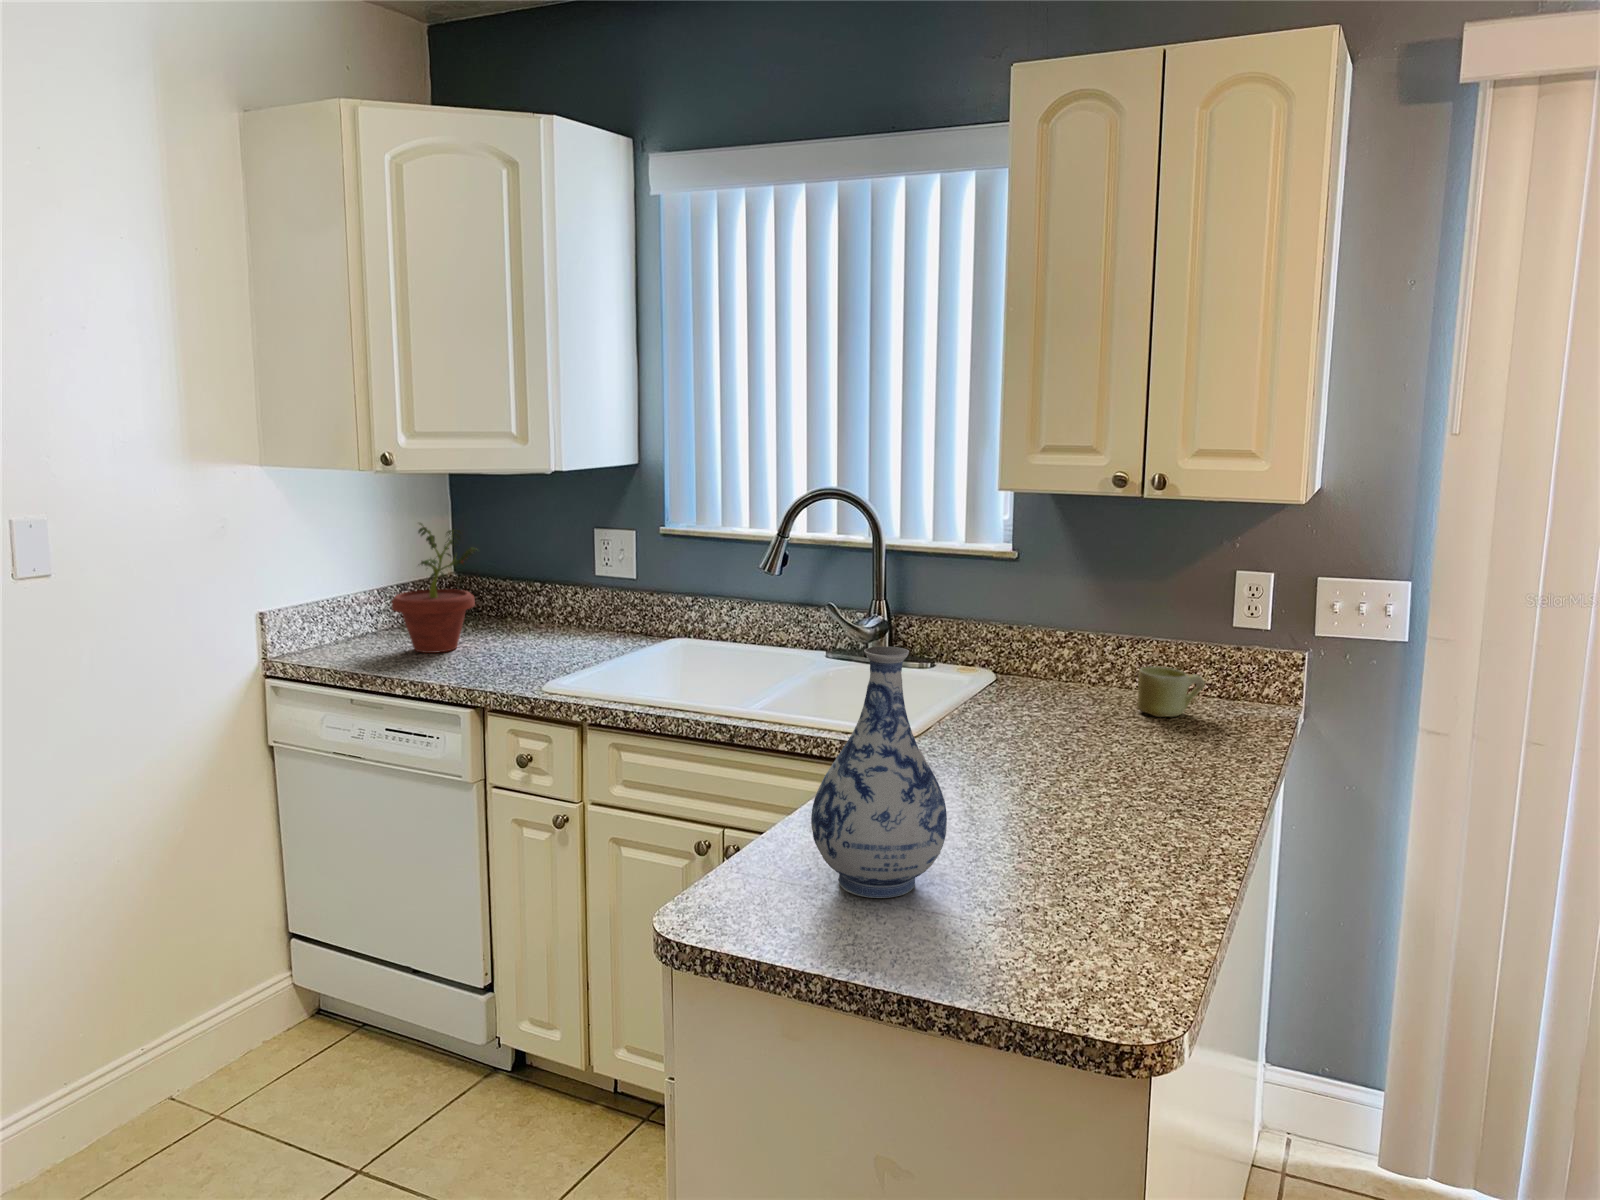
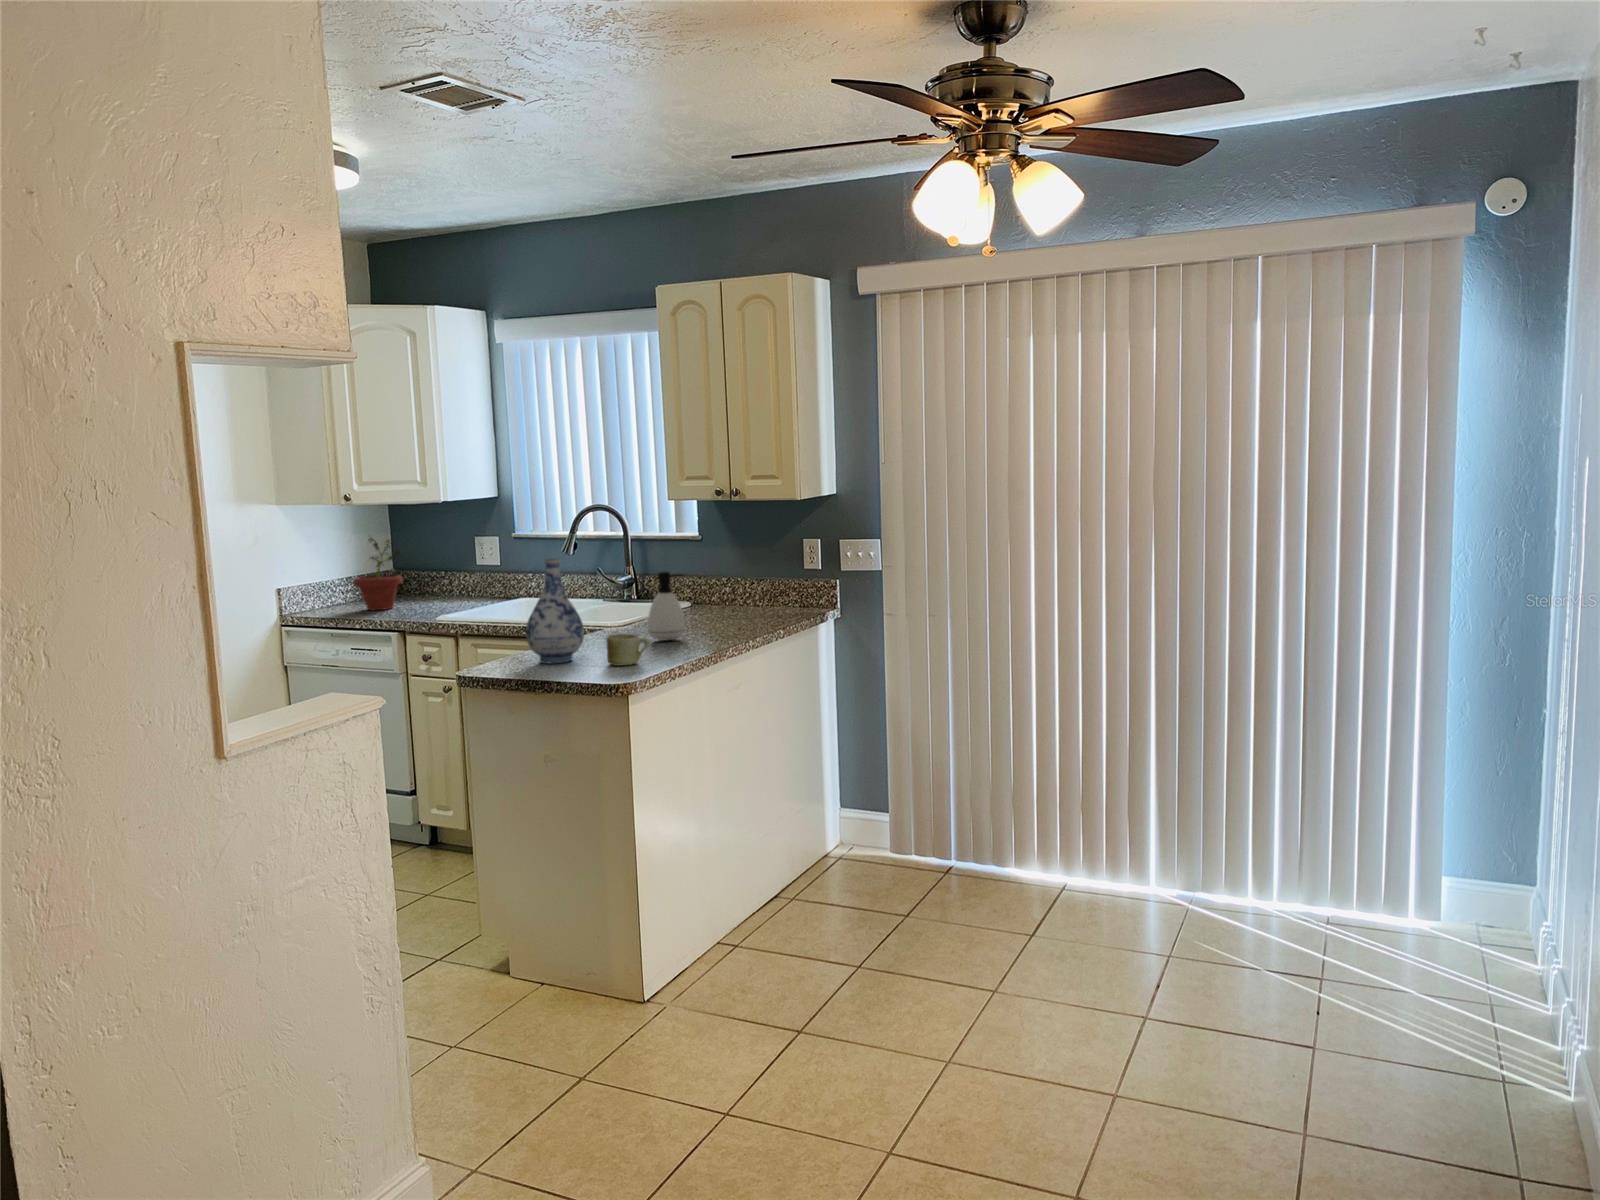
soap dispenser: none [1027,660,1117,808] -> present [648,571,685,640]
mug: present [1137,666,1204,717] -> present [606,634,650,666]

